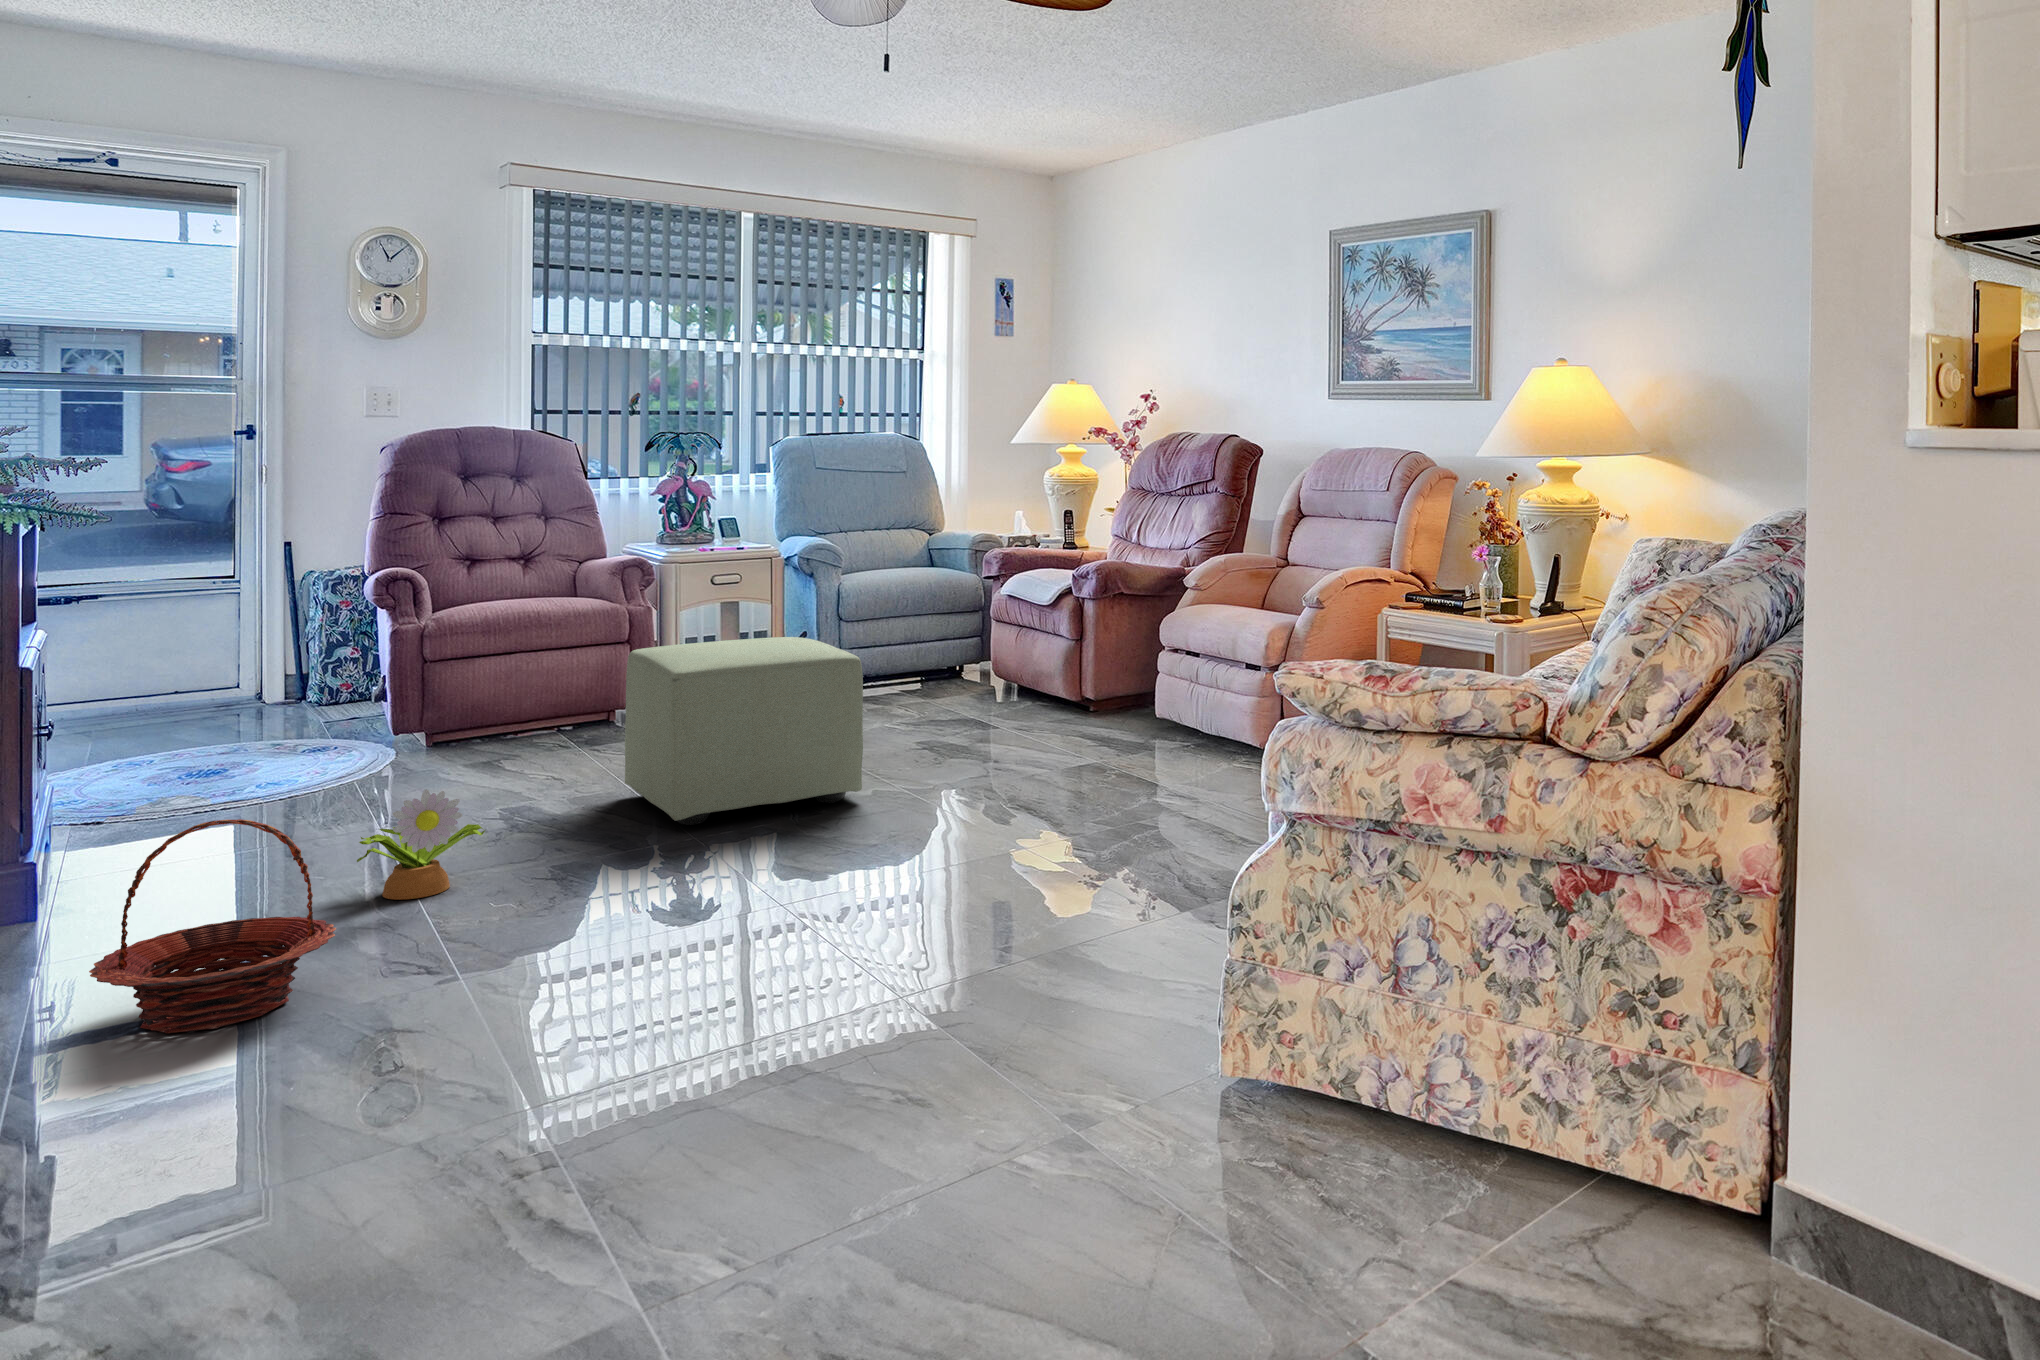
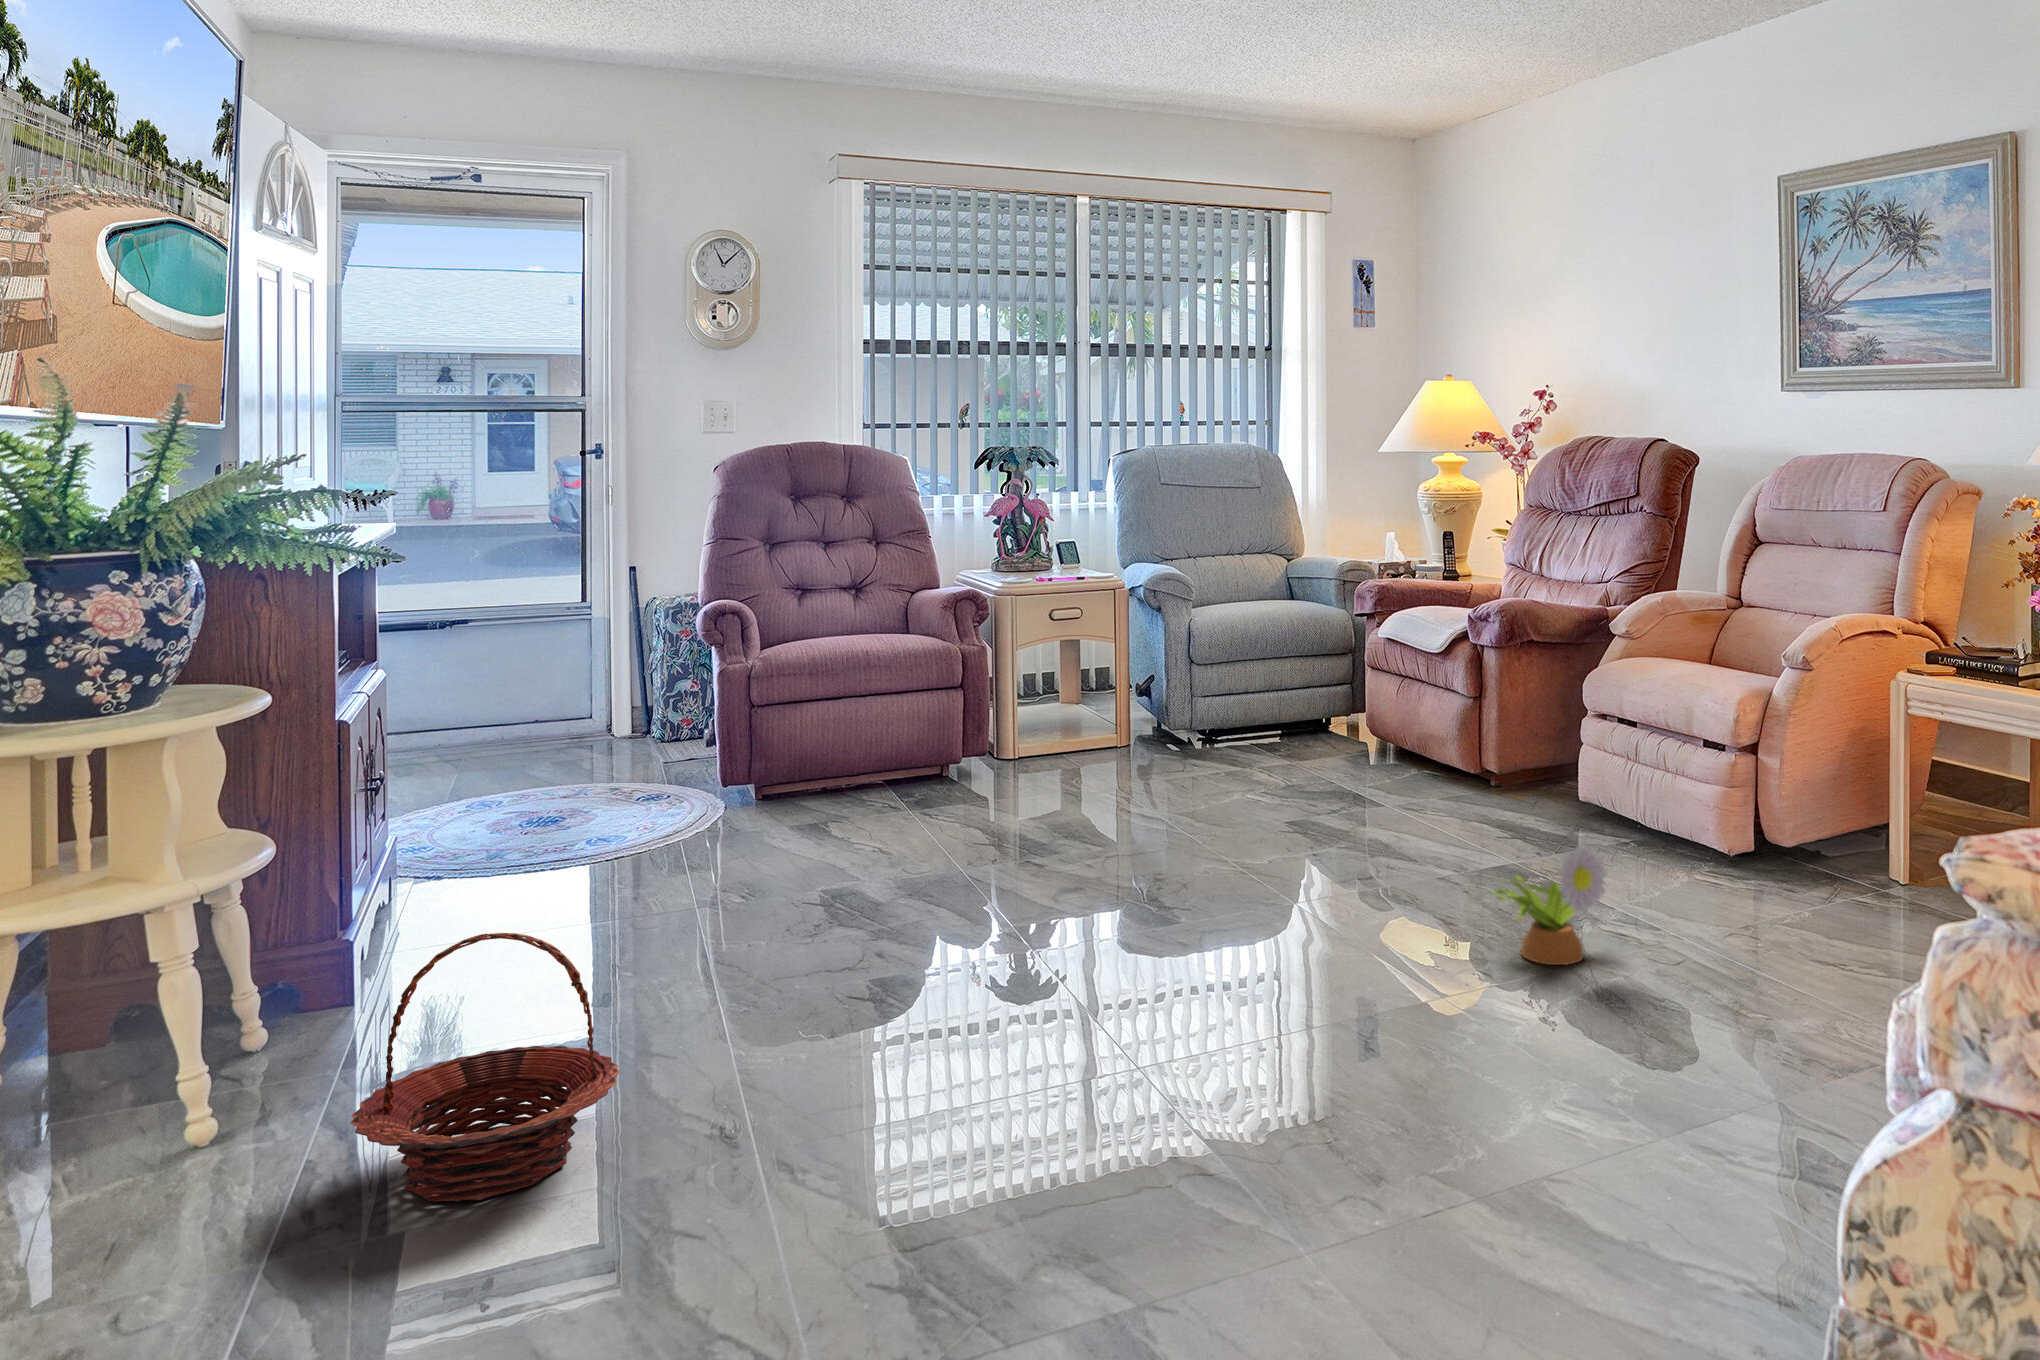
ottoman: present [625,637,863,825] -> none [957,693,1225,925]
decorative plant: present [357,790,485,900] -> present [1494,845,1607,965]

